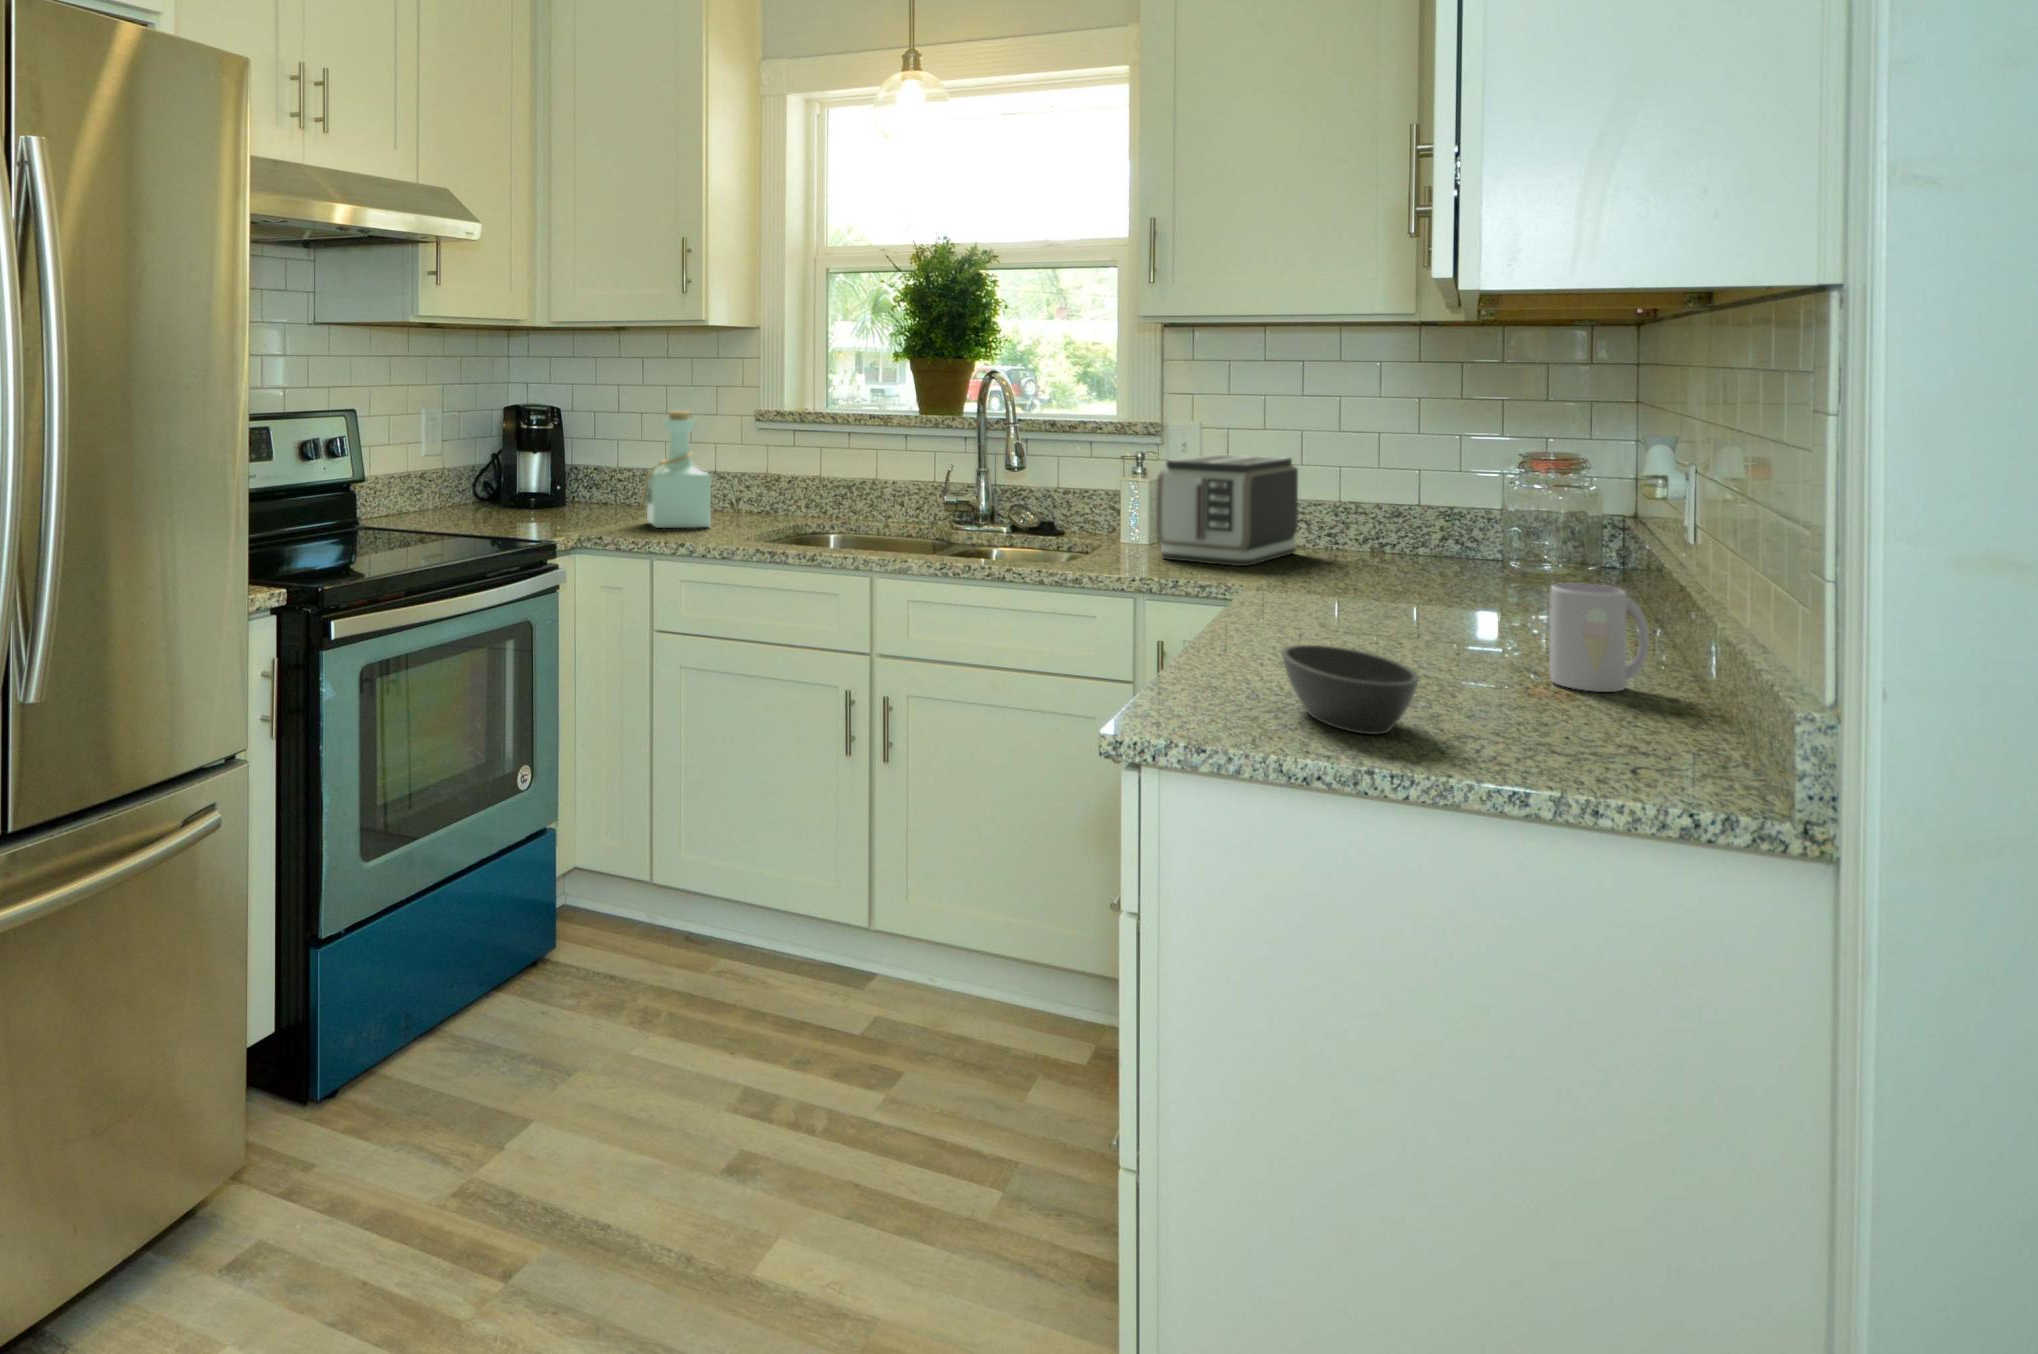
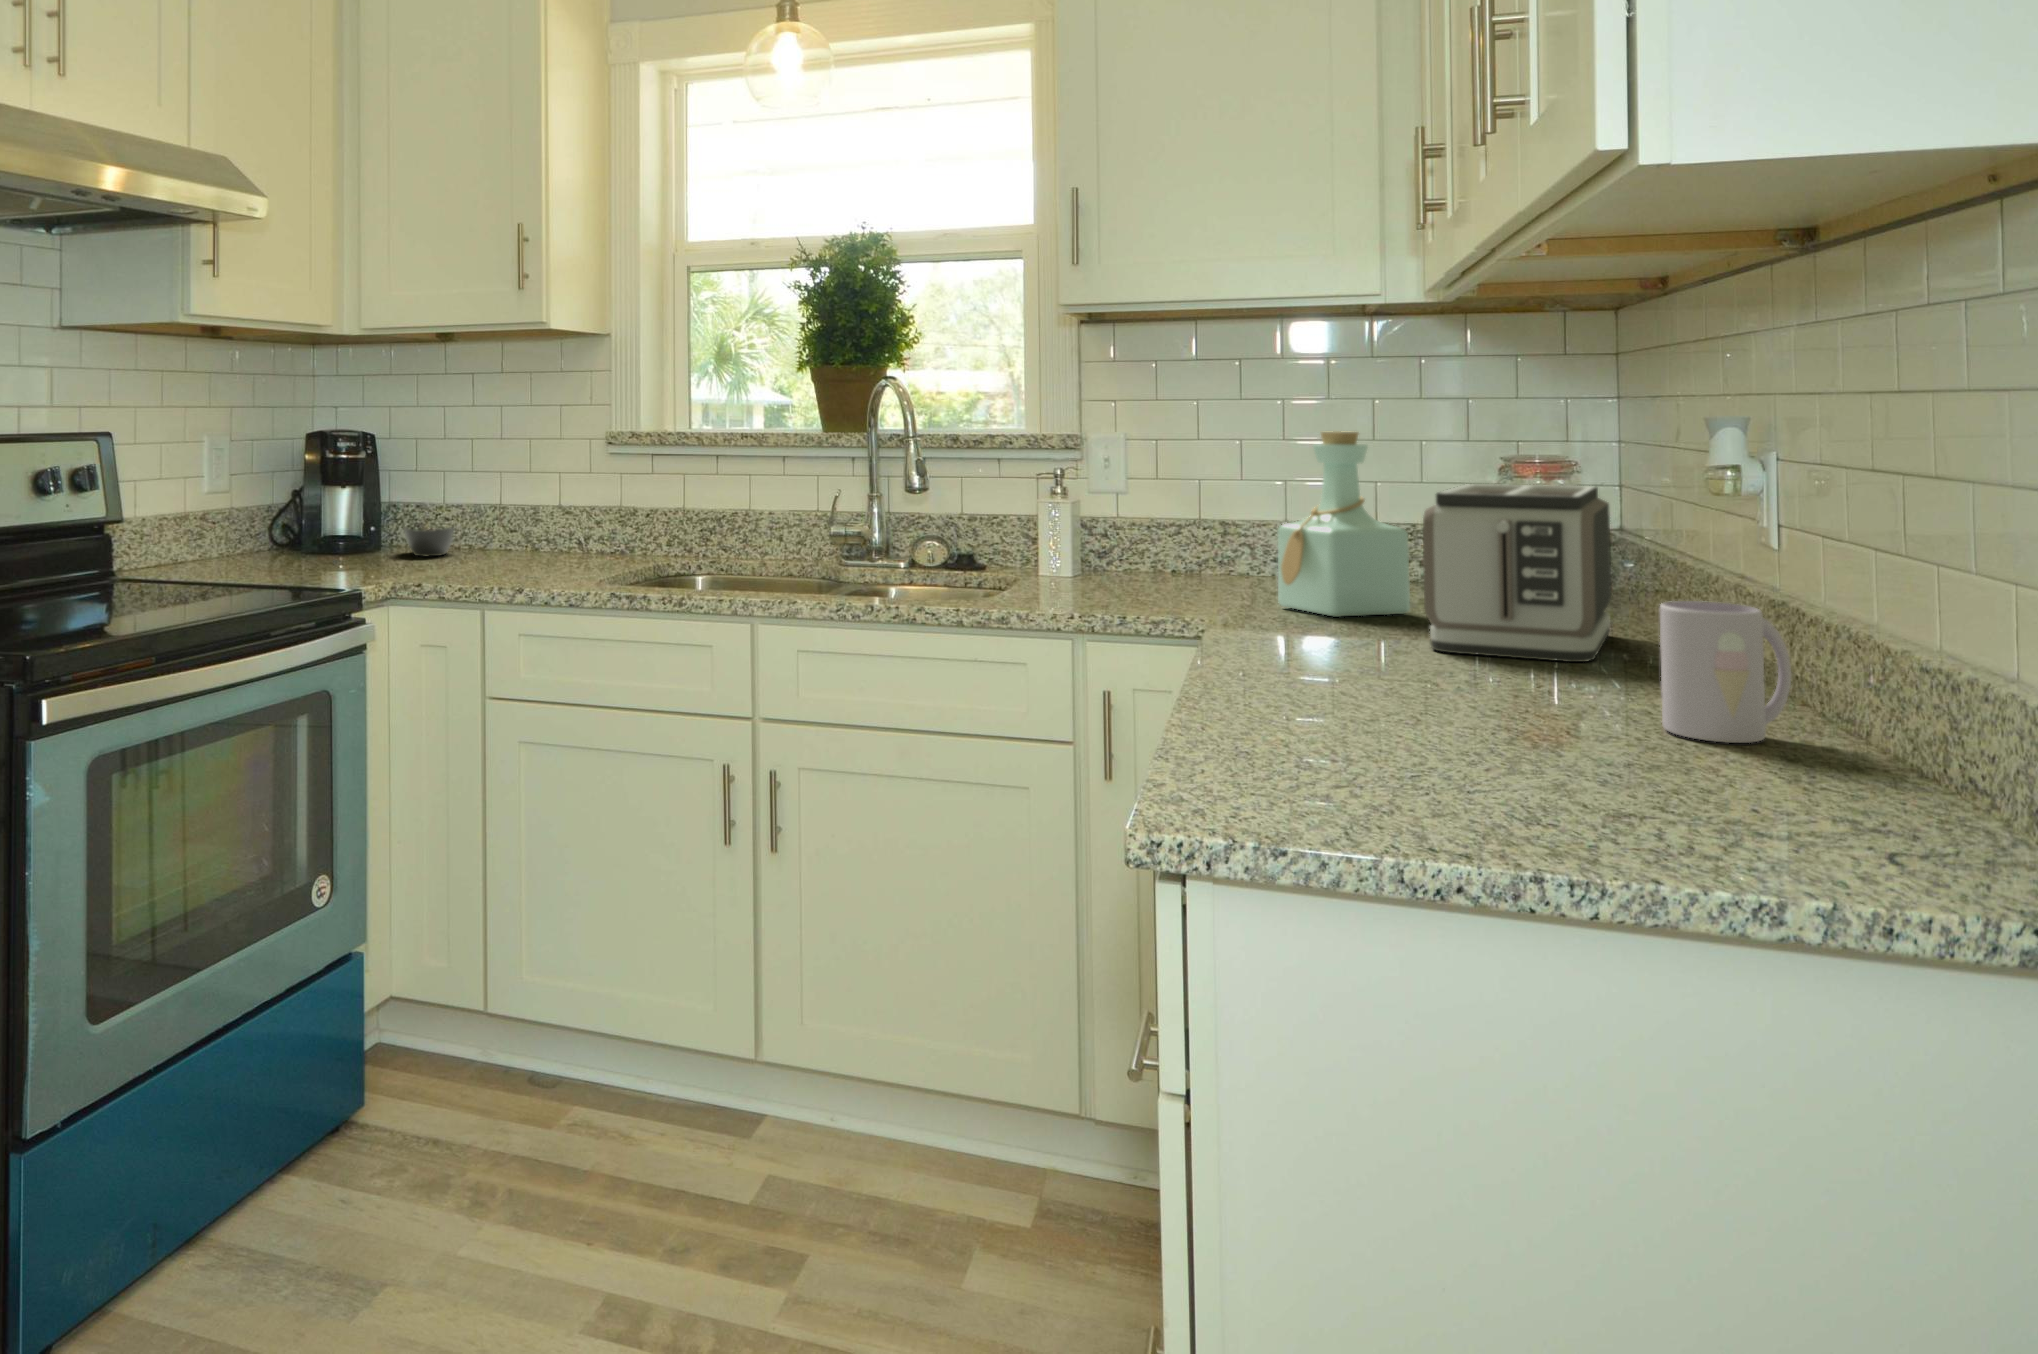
bottle: present [640,411,711,528] -> present [1278,431,1410,617]
toaster: present [1156,454,1298,566] -> present [1423,484,1611,662]
bowl: present [1281,645,1419,735] -> present [404,527,454,557]

